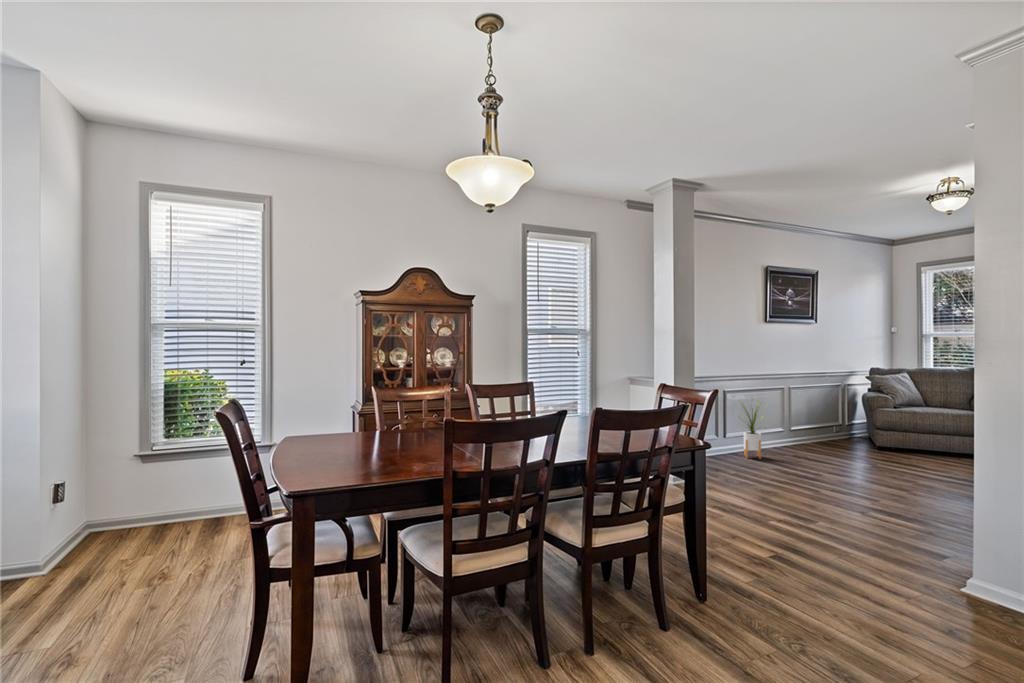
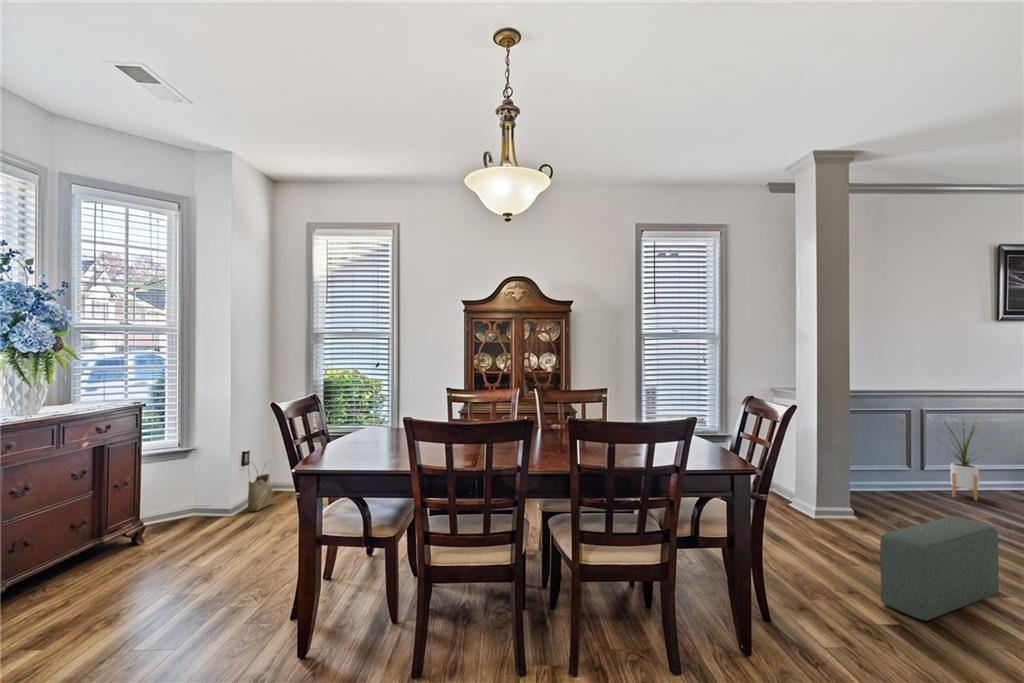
pouf: none [756,470,812,546] -> present [880,517,999,621]
woven basket: none [67,492,104,563] -> present [247,474,274,511]

